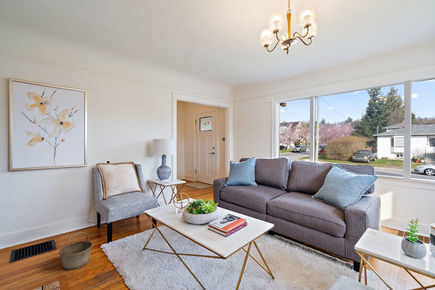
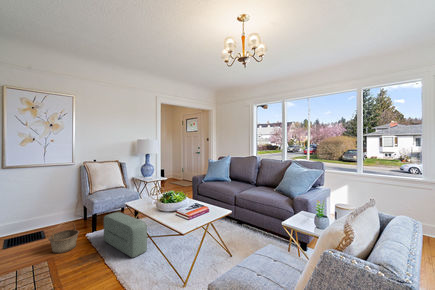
pouf: none [121,221,172,278] -> present [104,212,147,258]

